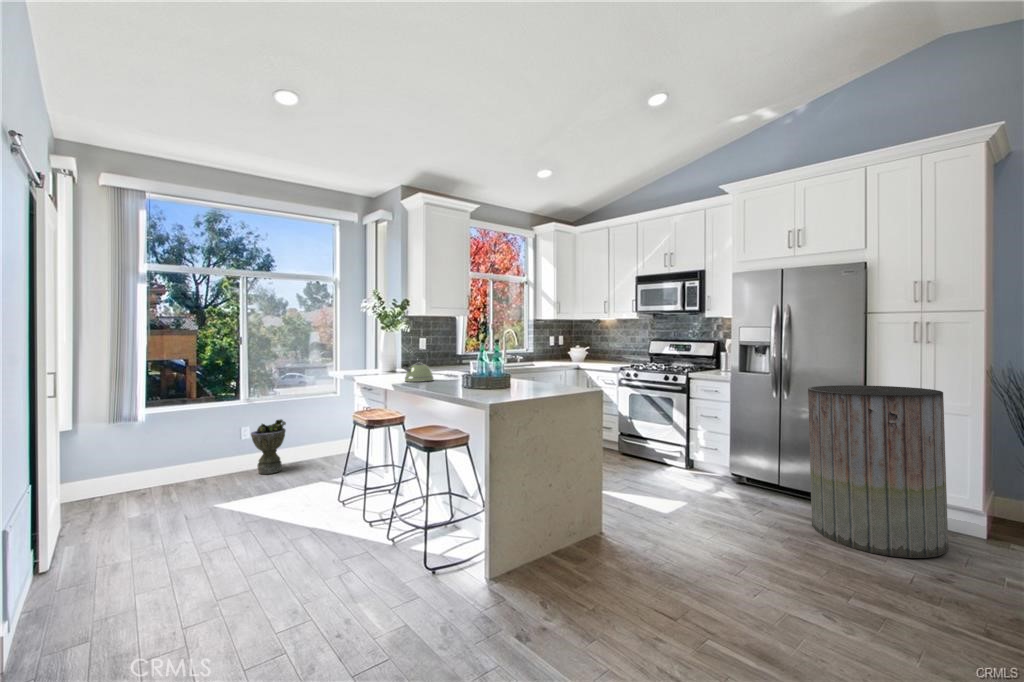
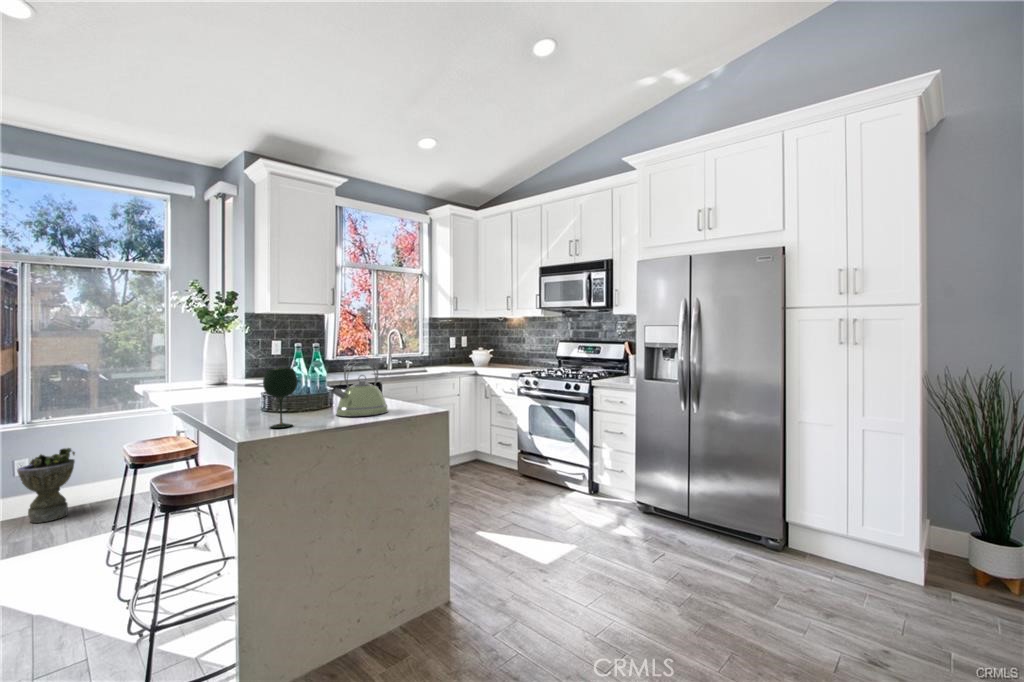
kettle: present [402,348,434,382] -> present [330,356,388,416]
wine glass: none [489,357,510,397] -> present [263,368,297,428]
trash can: present [808,385,948,558] -> none [716,396,882,625]

